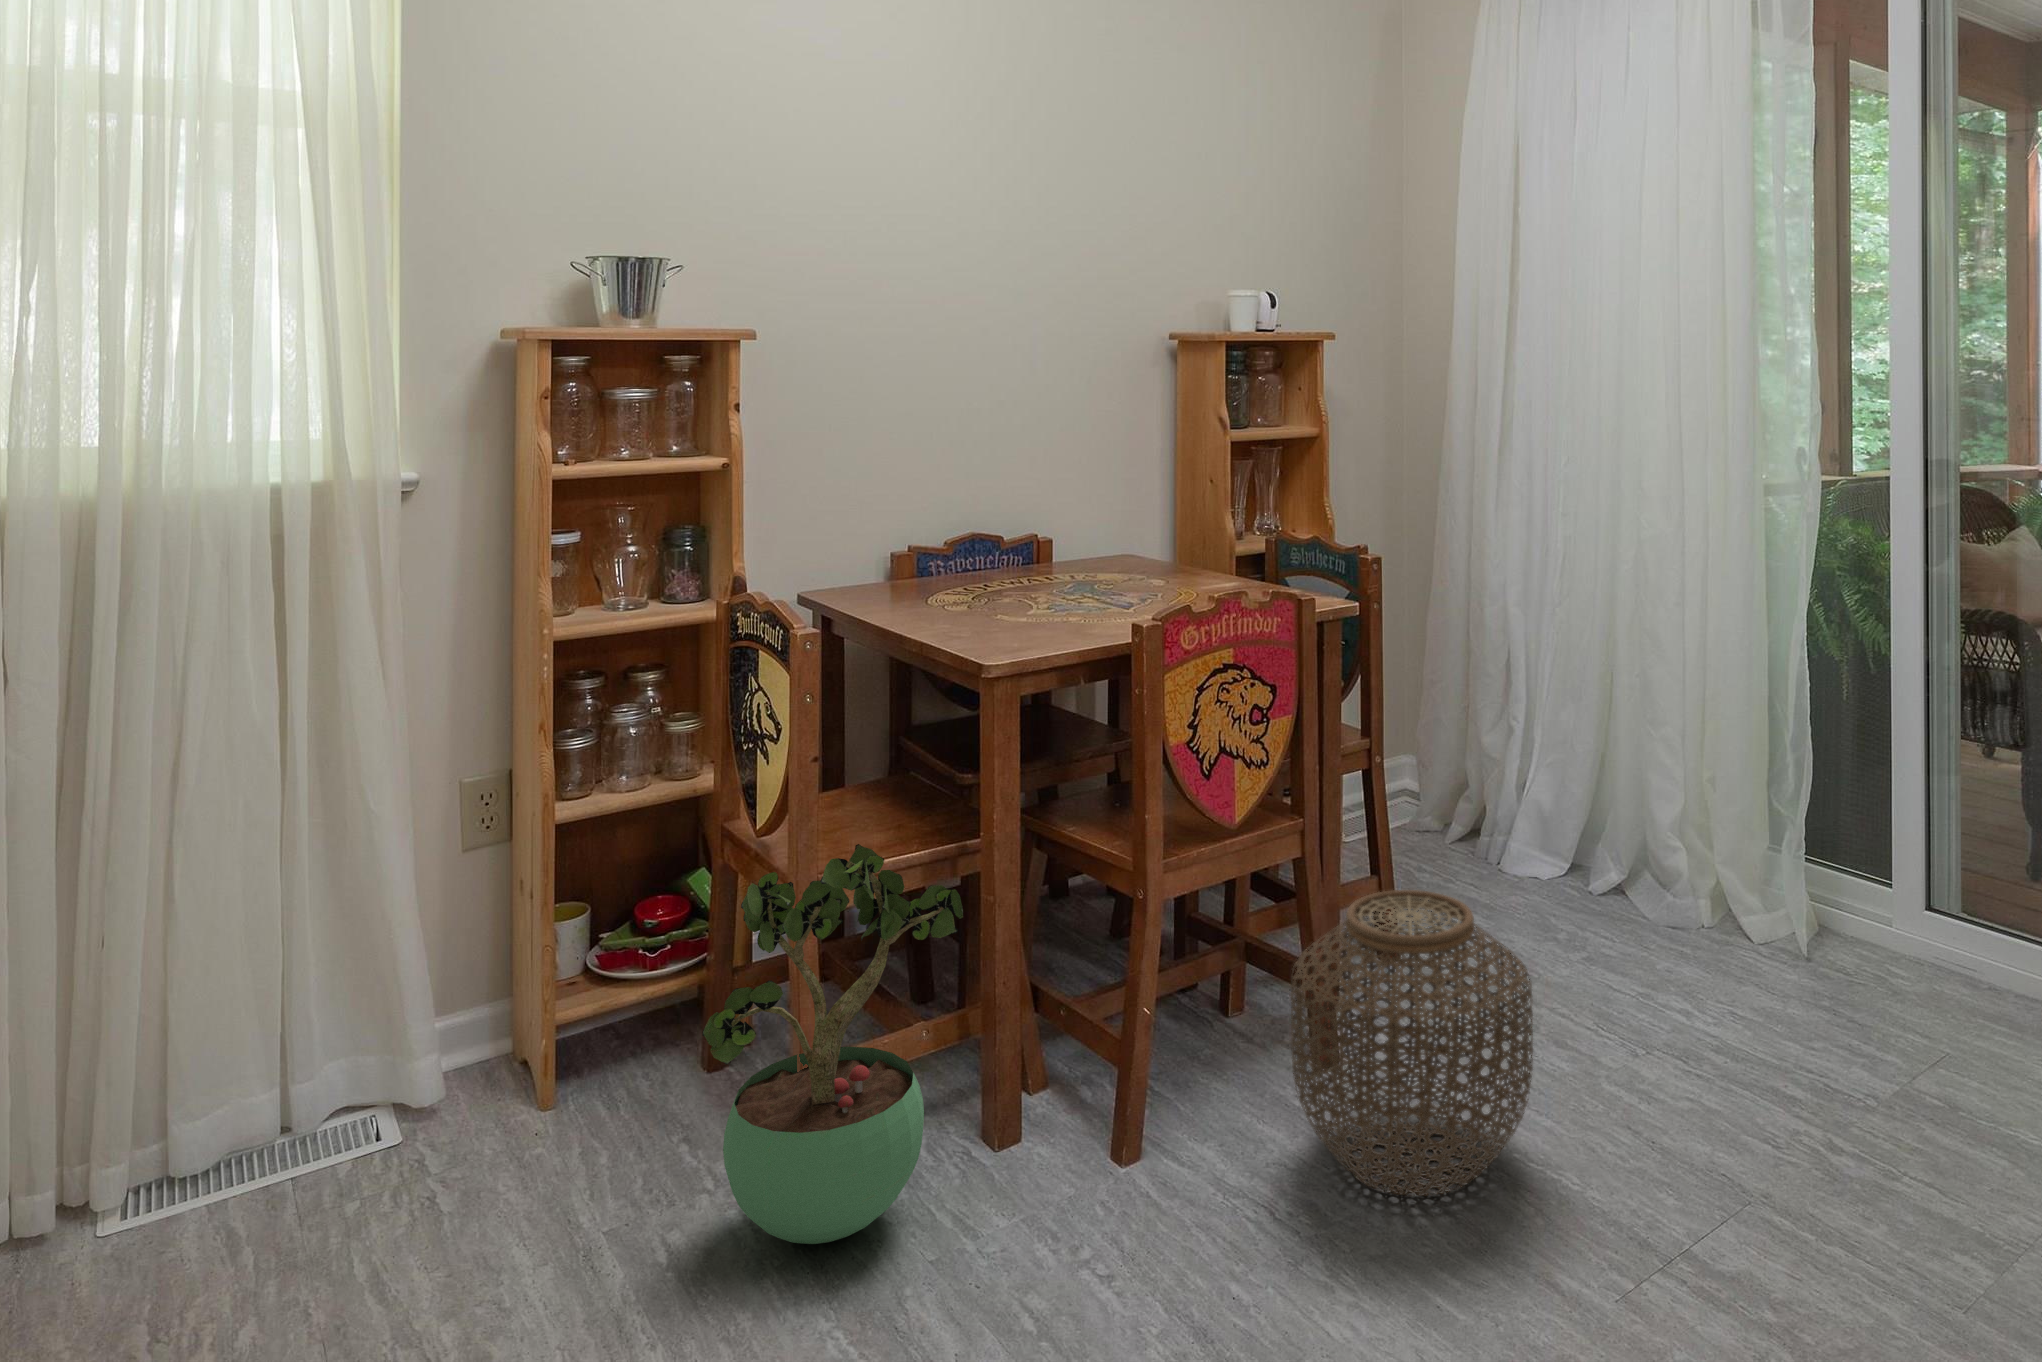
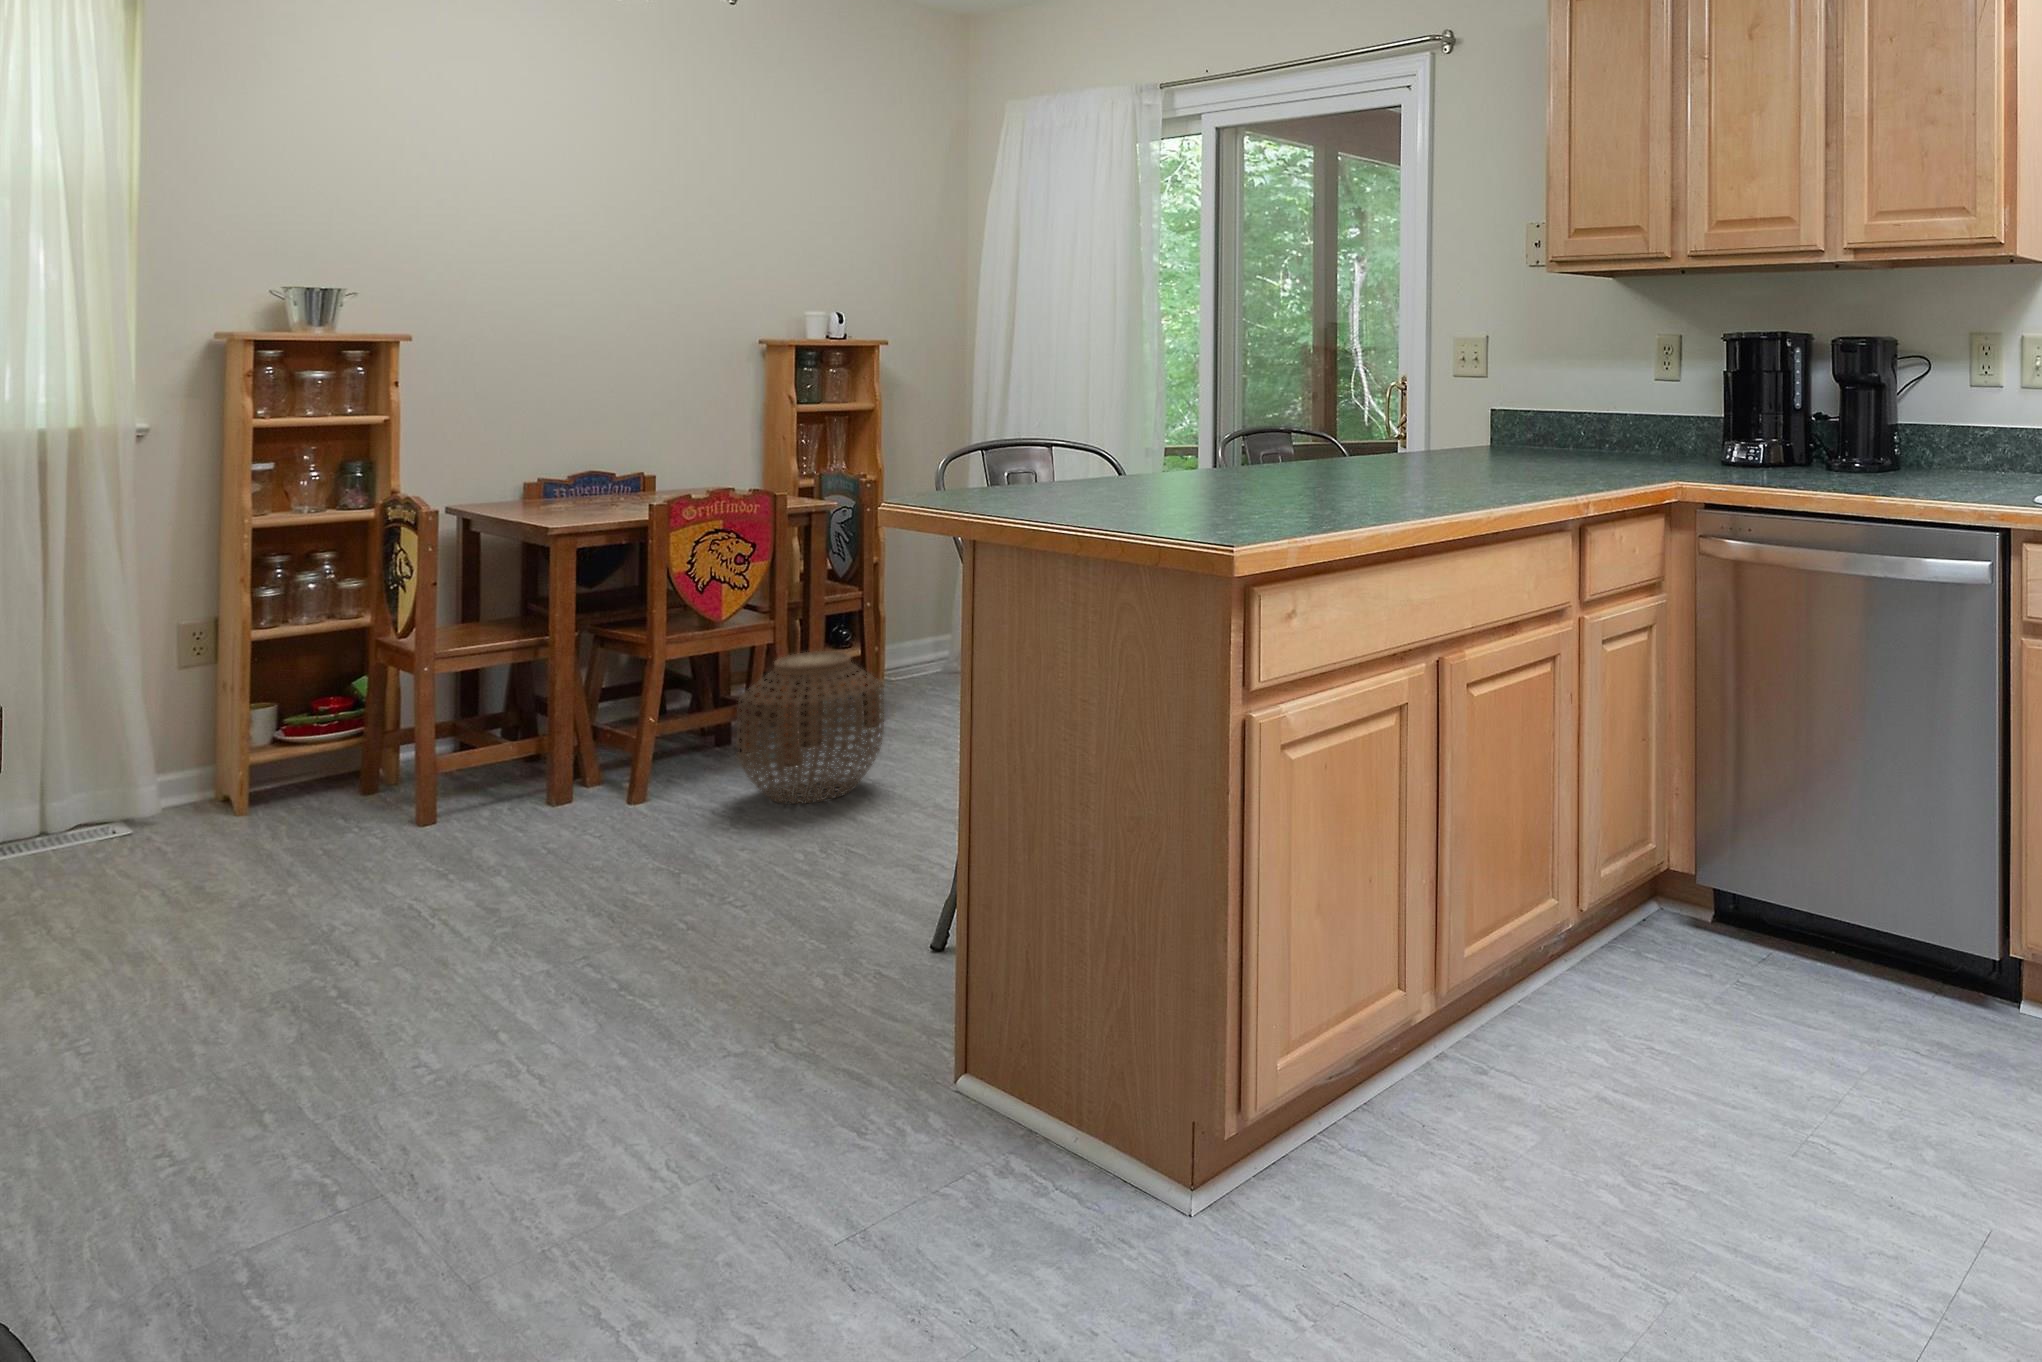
potted plant: present [702,844,963,1244] -> none [345,624,524,842]

